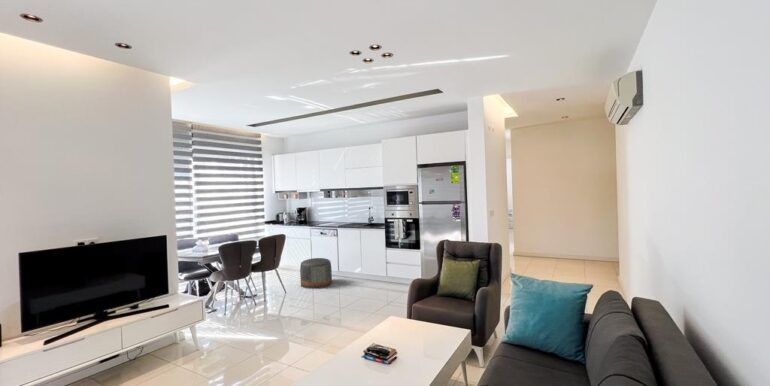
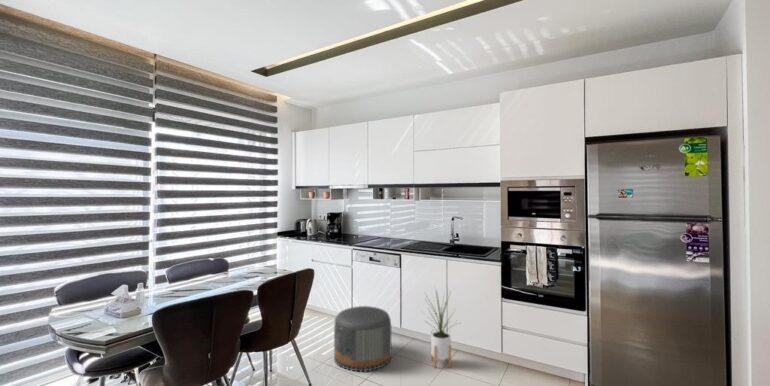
house plant: none [344,244,368,286] -> present [431,293,451,368]

